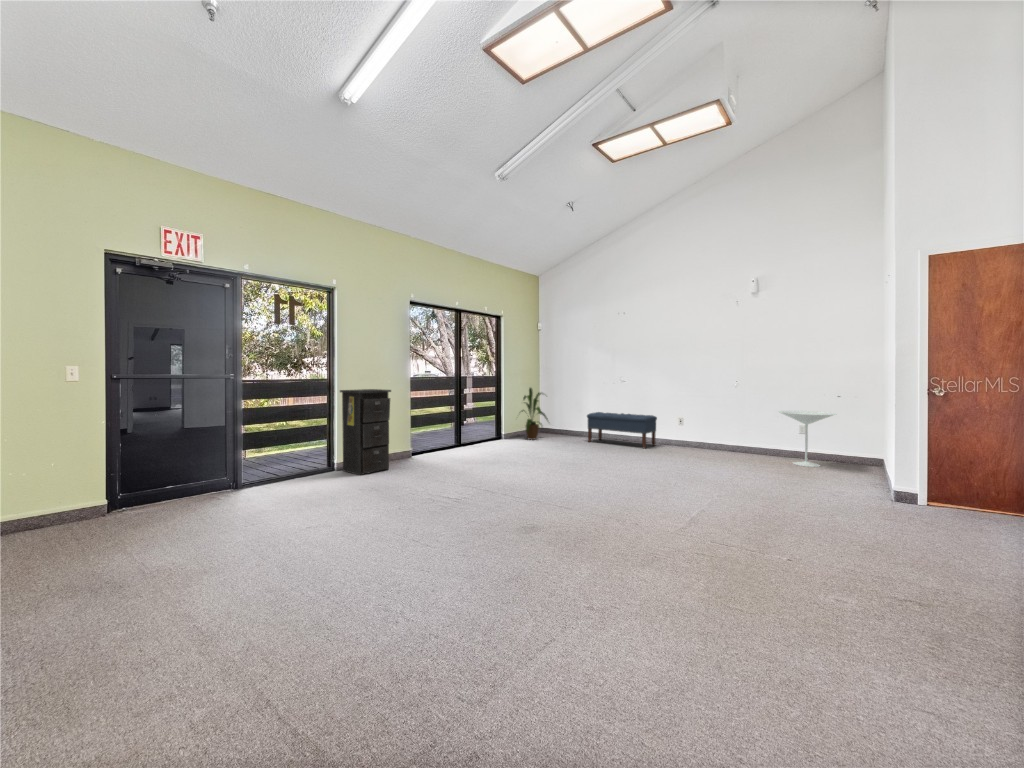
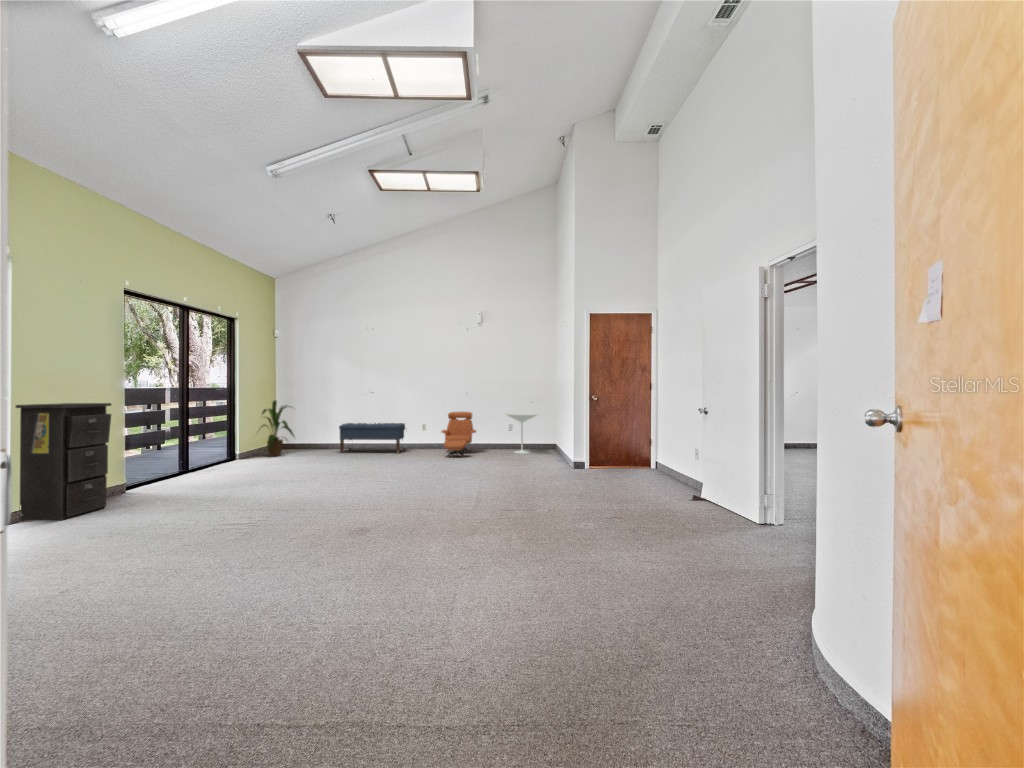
armchair: none [691,406,740,462] -> present [441,412,476,457]

